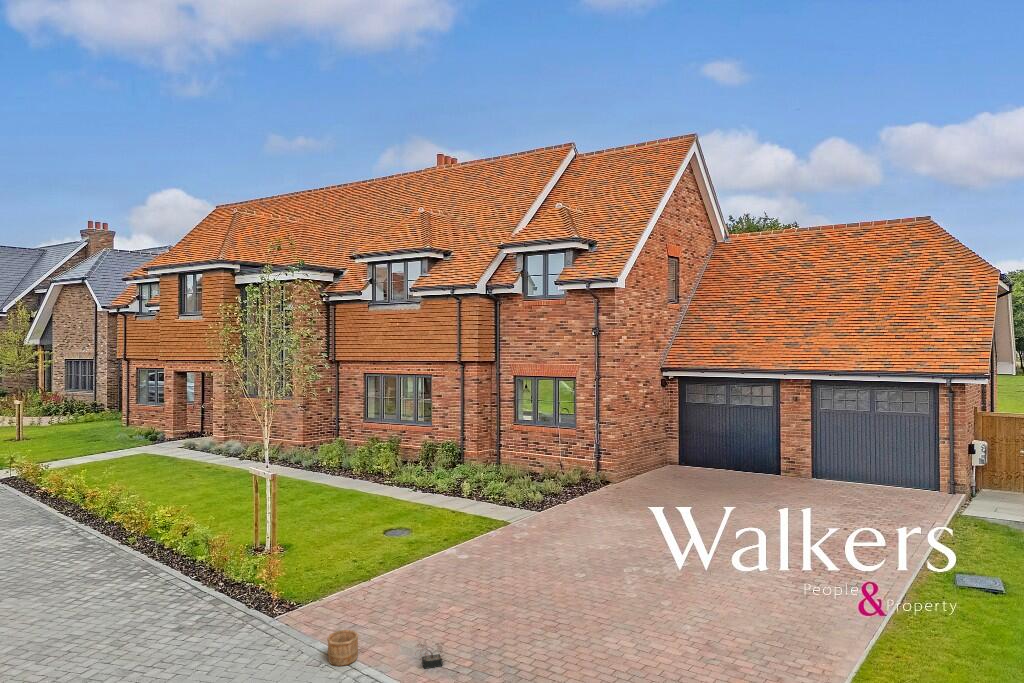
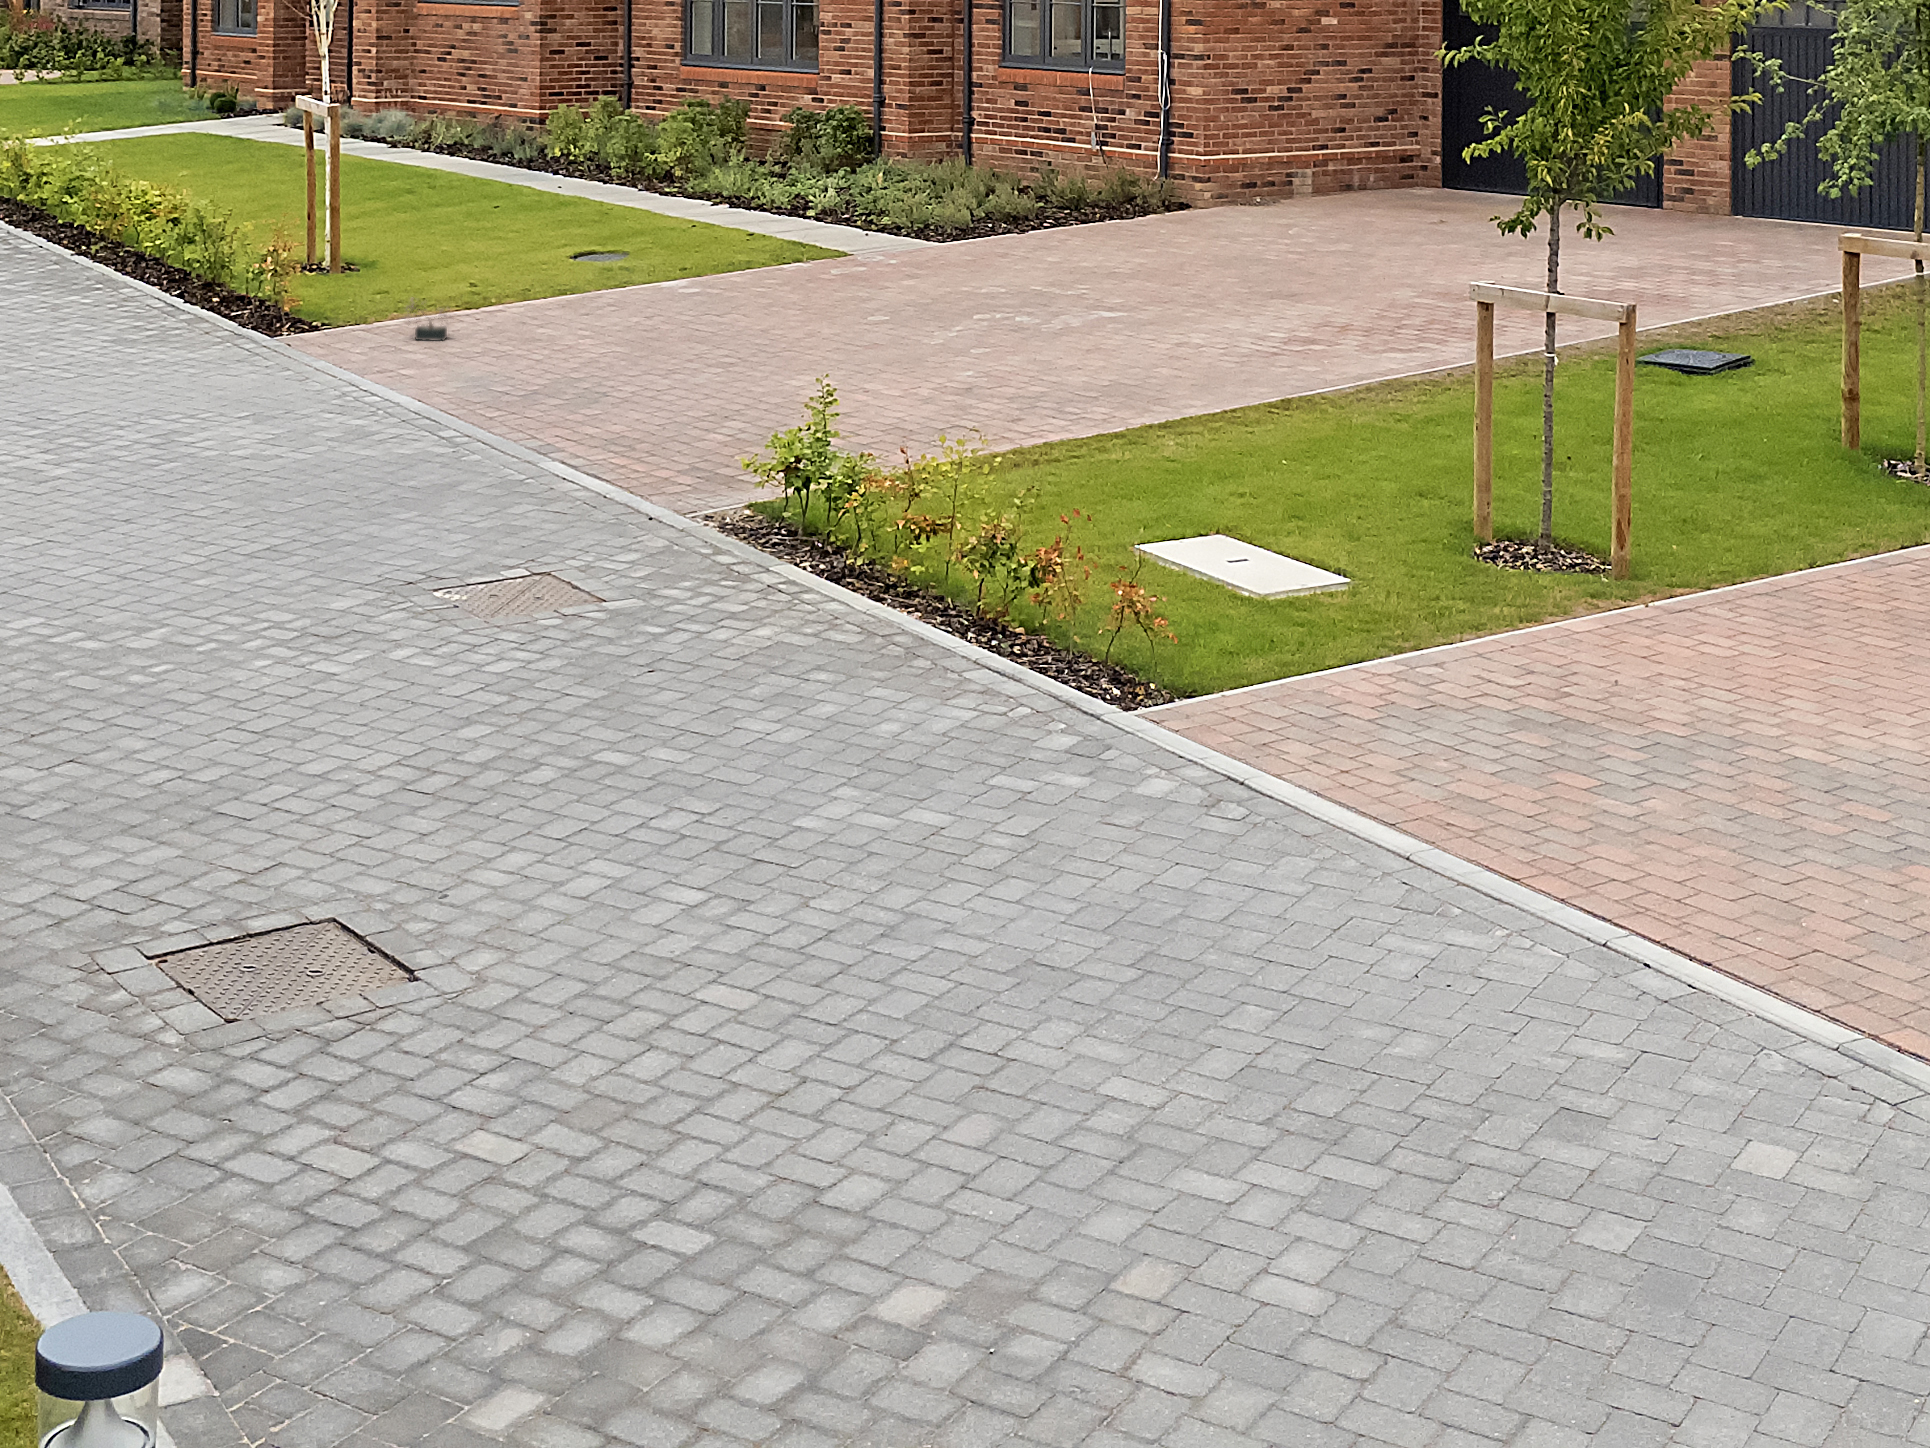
wooden bucket: present [327,630,359,666] -> none [286,286,335,330]

